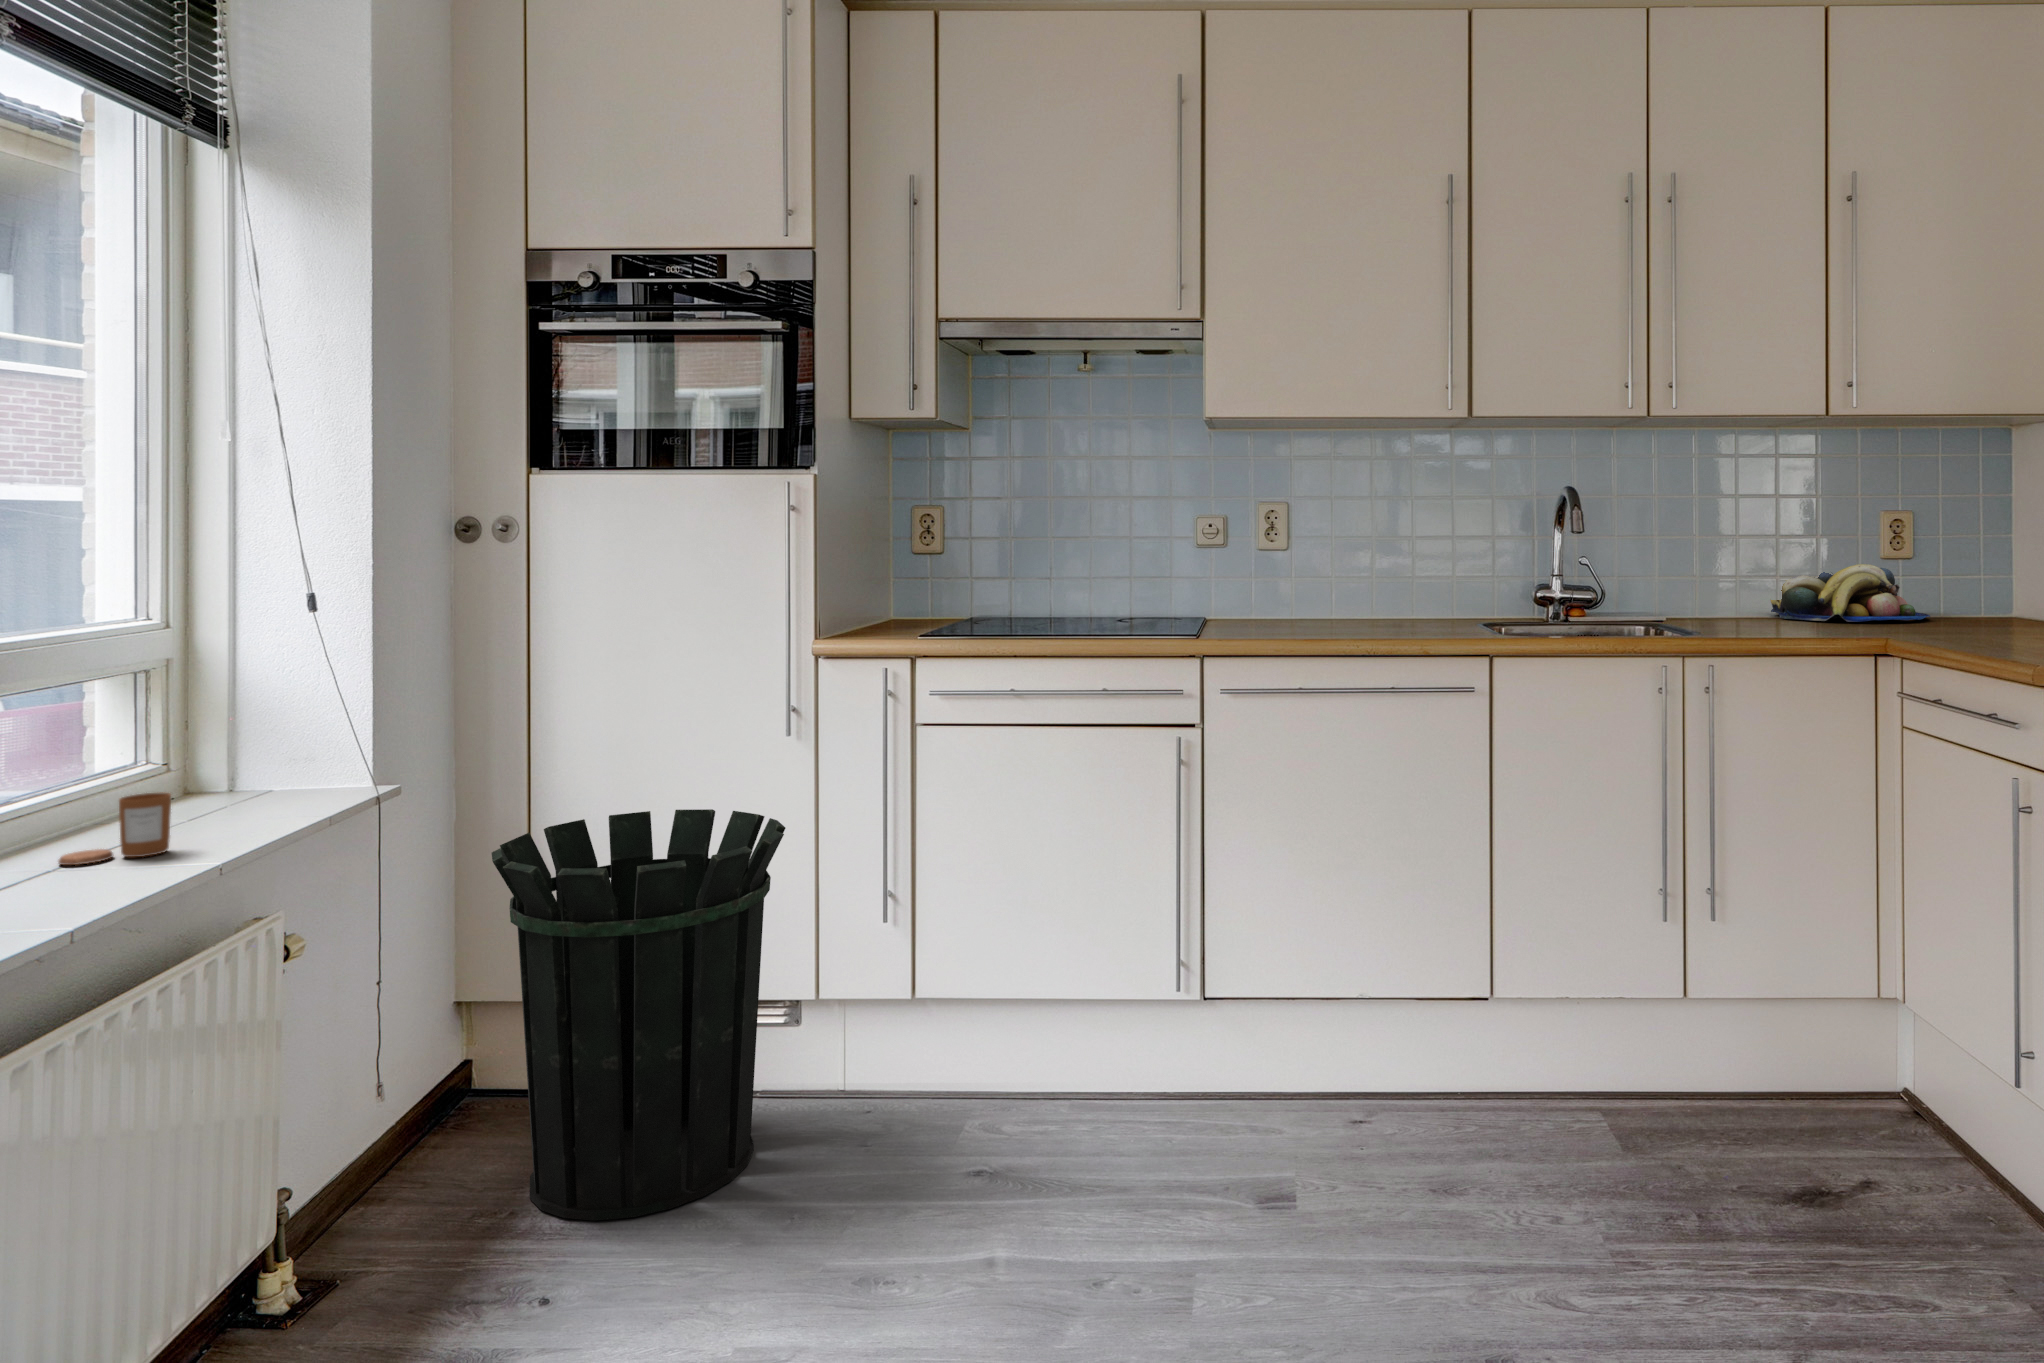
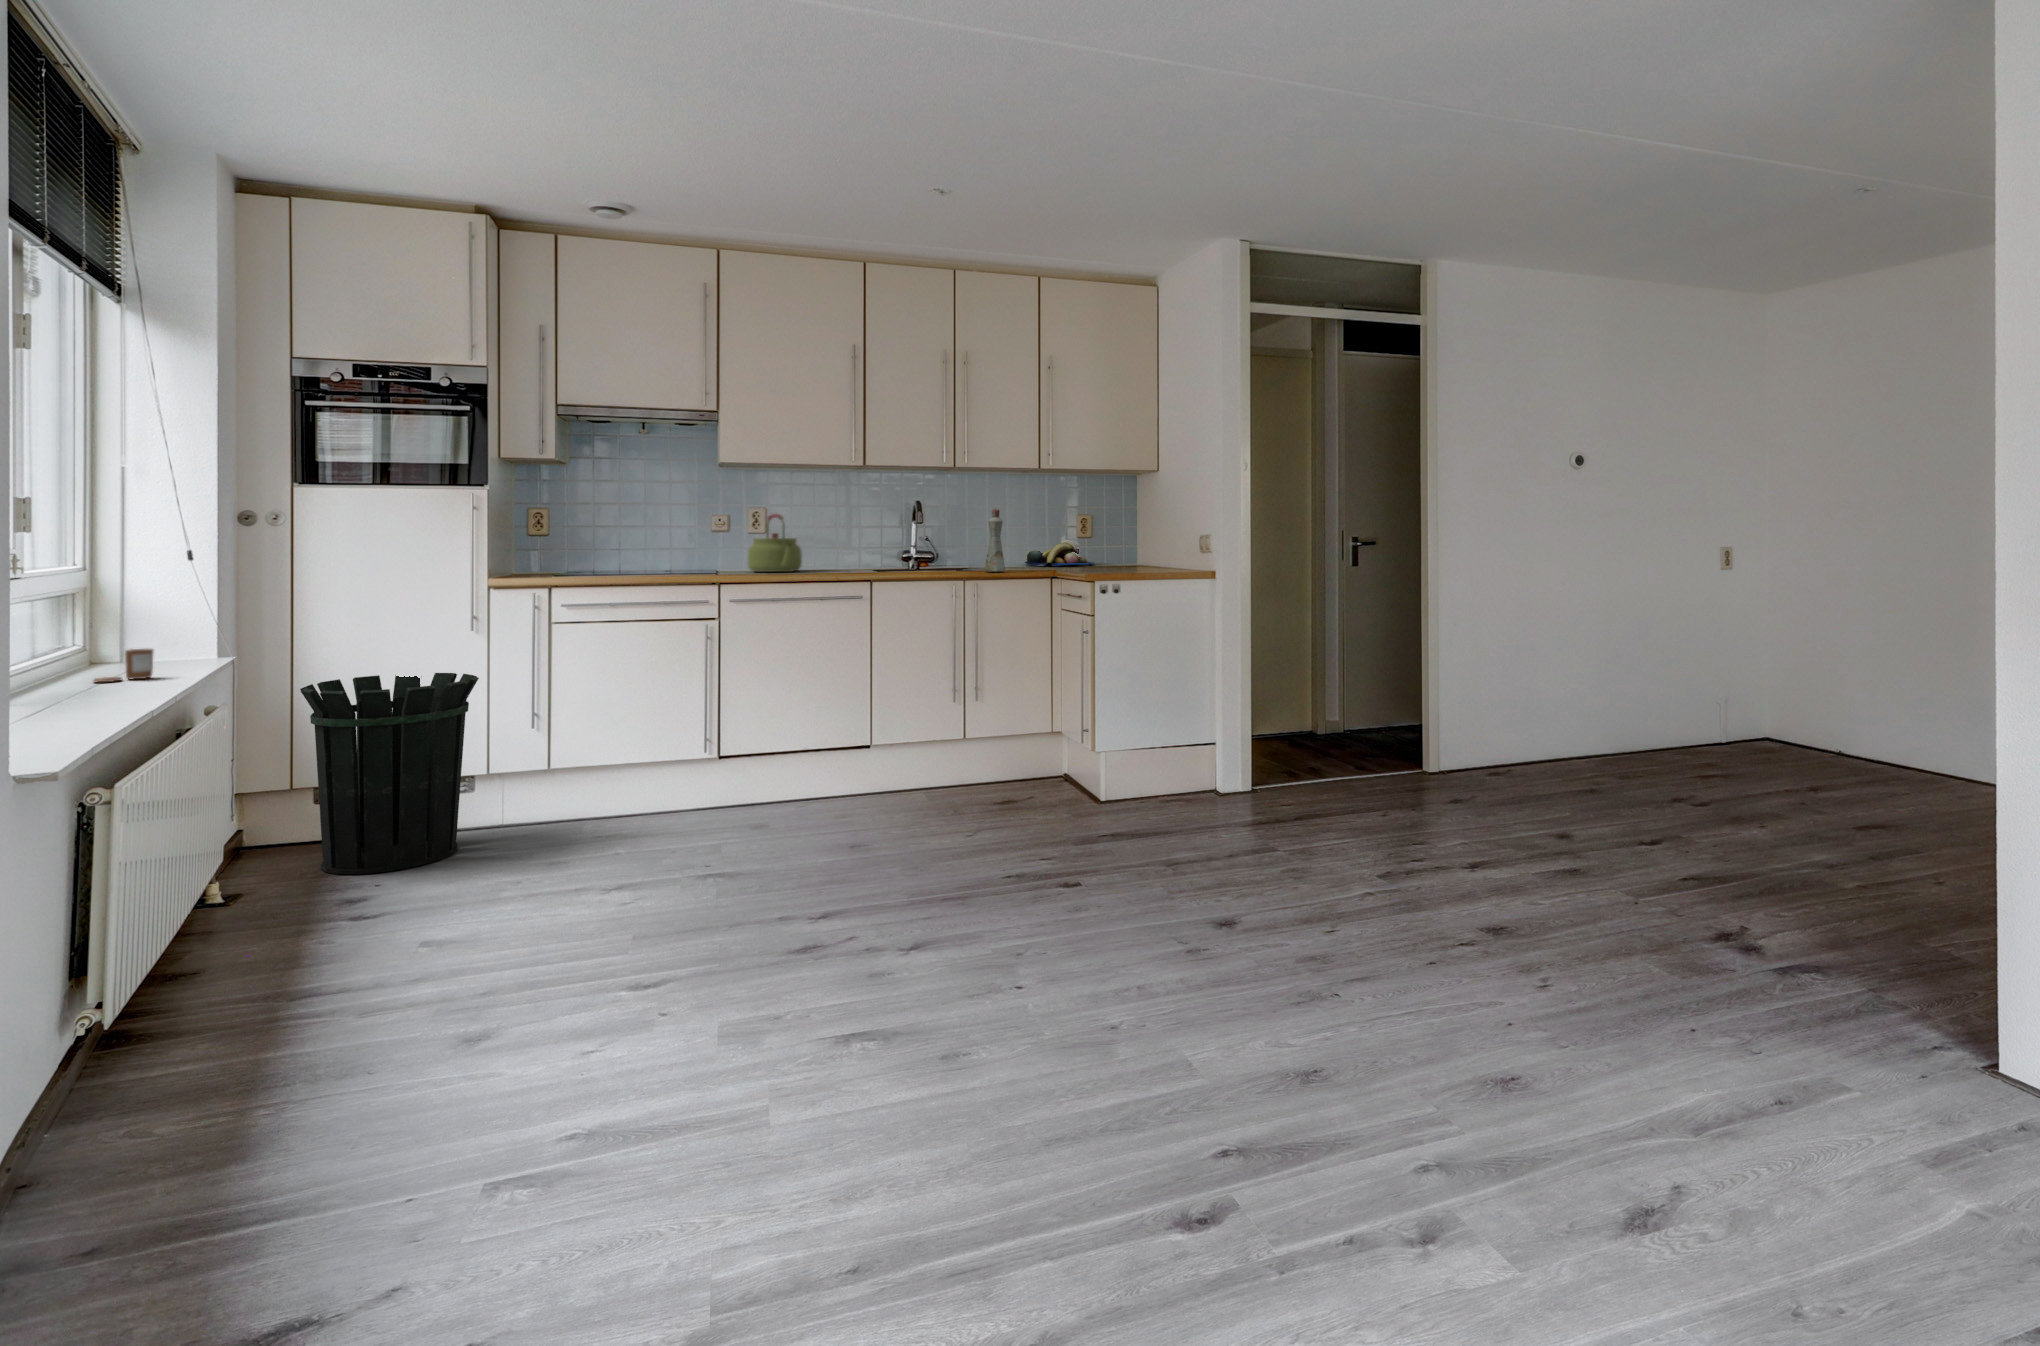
bottle: none [1728,499,1775,641] -> present [985,508,1005,572]
kettle: none [1254,515,1350,629] -> present [748,514,802,572]

